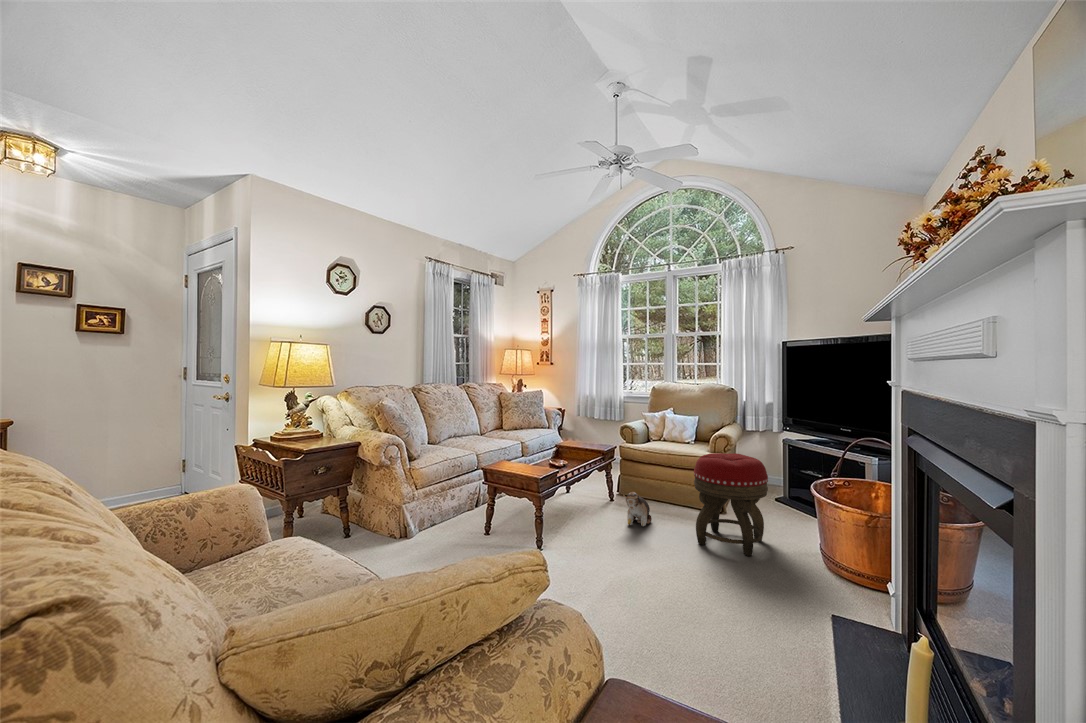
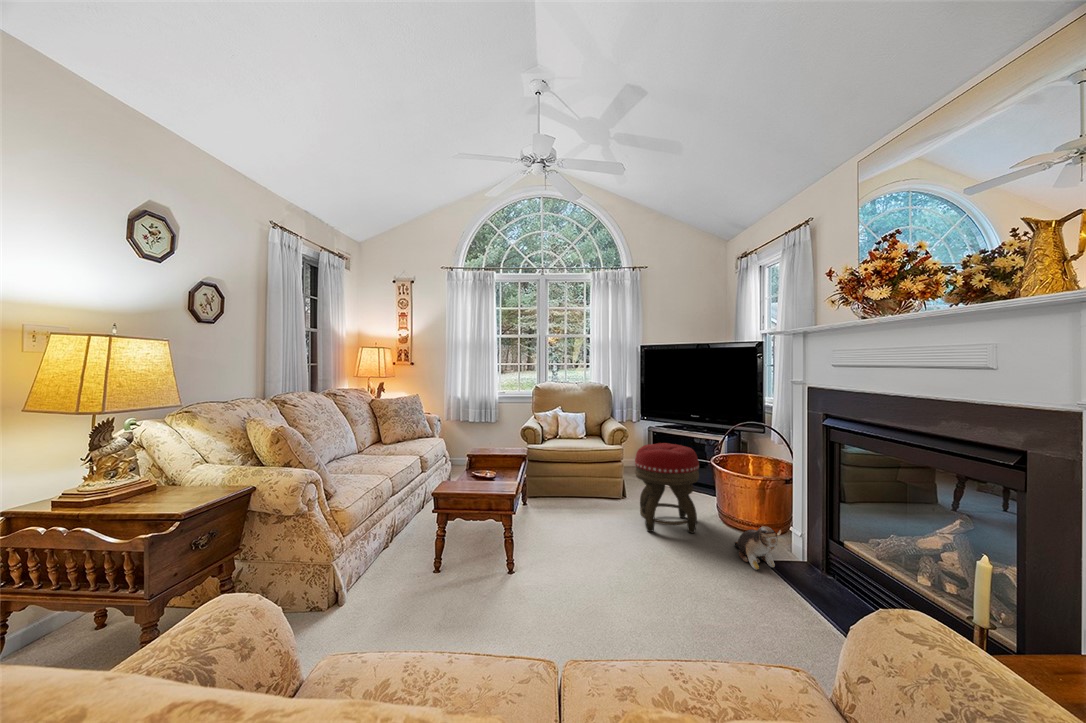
plush toy: present [624,492,652,526] -> present [734,526,781,570]

